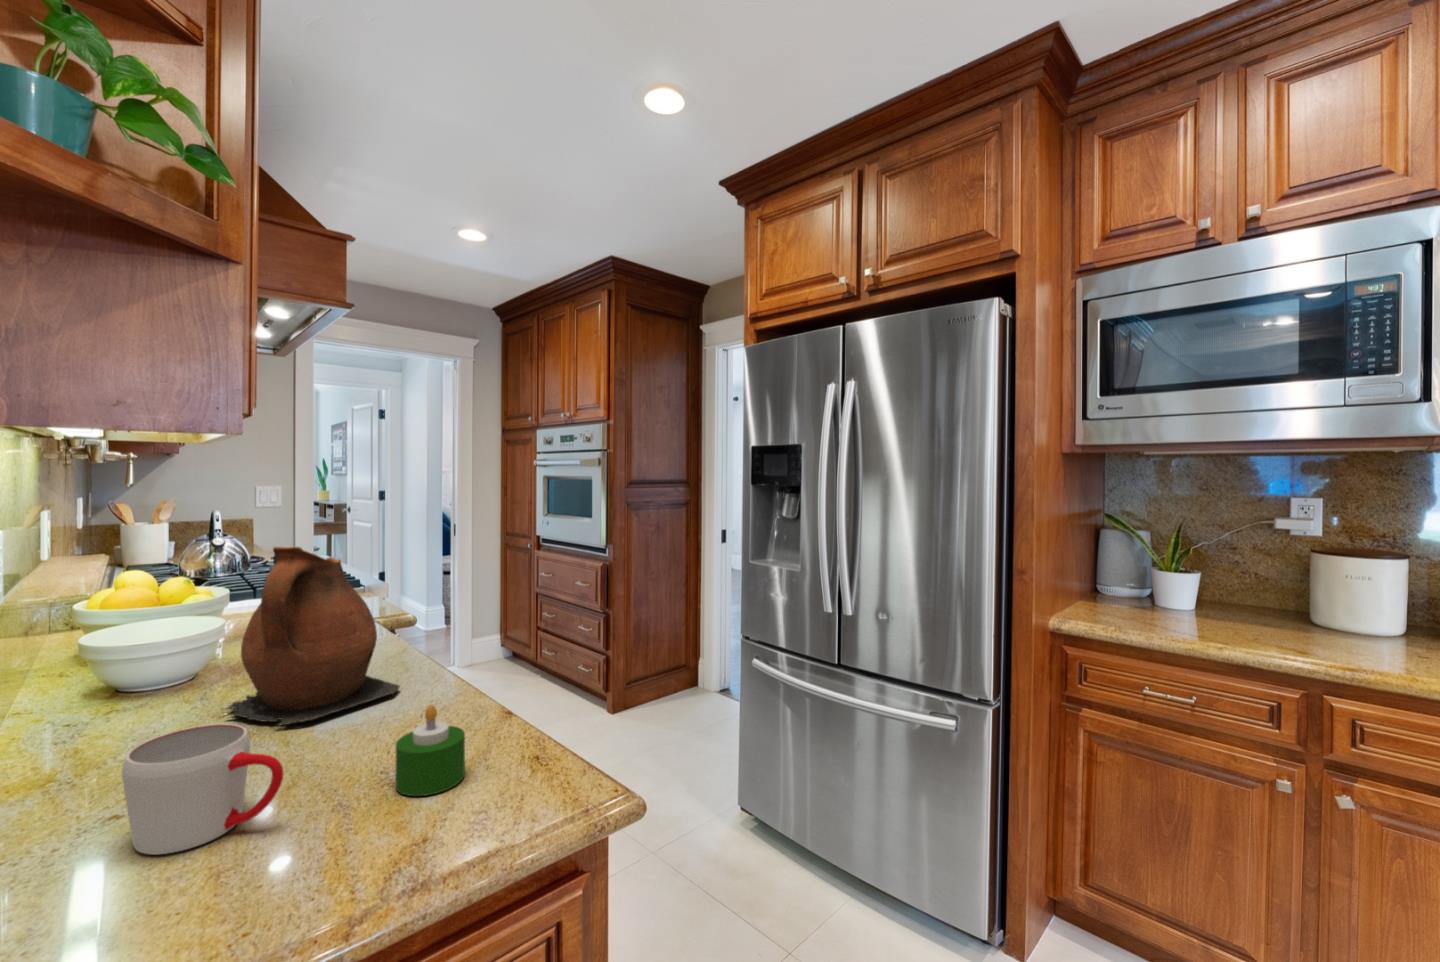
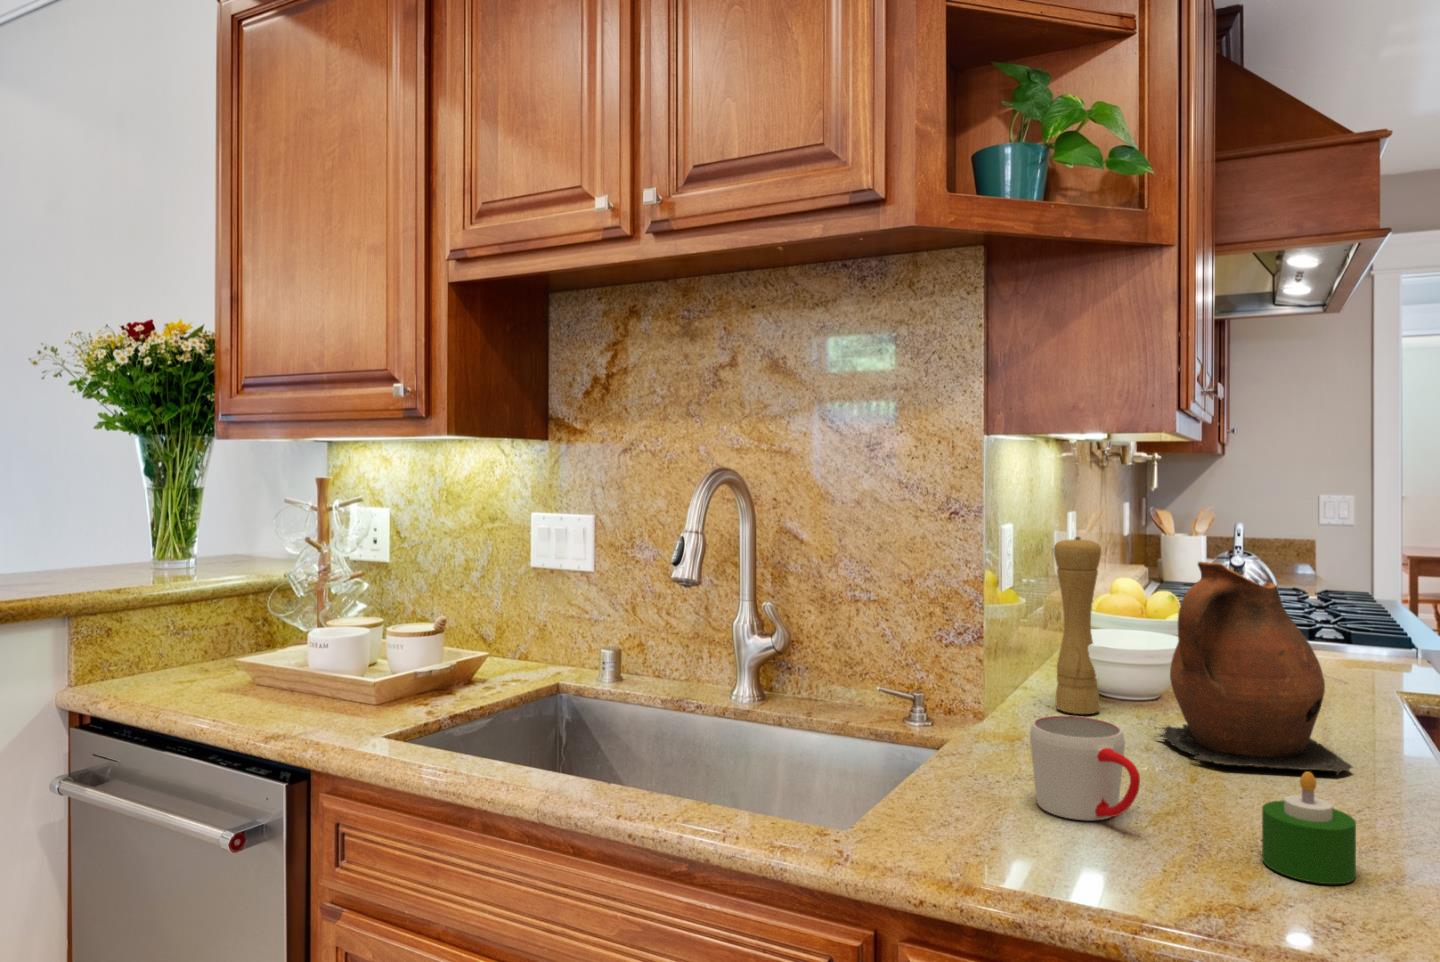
pepper mill: none [77,534,144,726] -> present [1054,537,1101,714]

